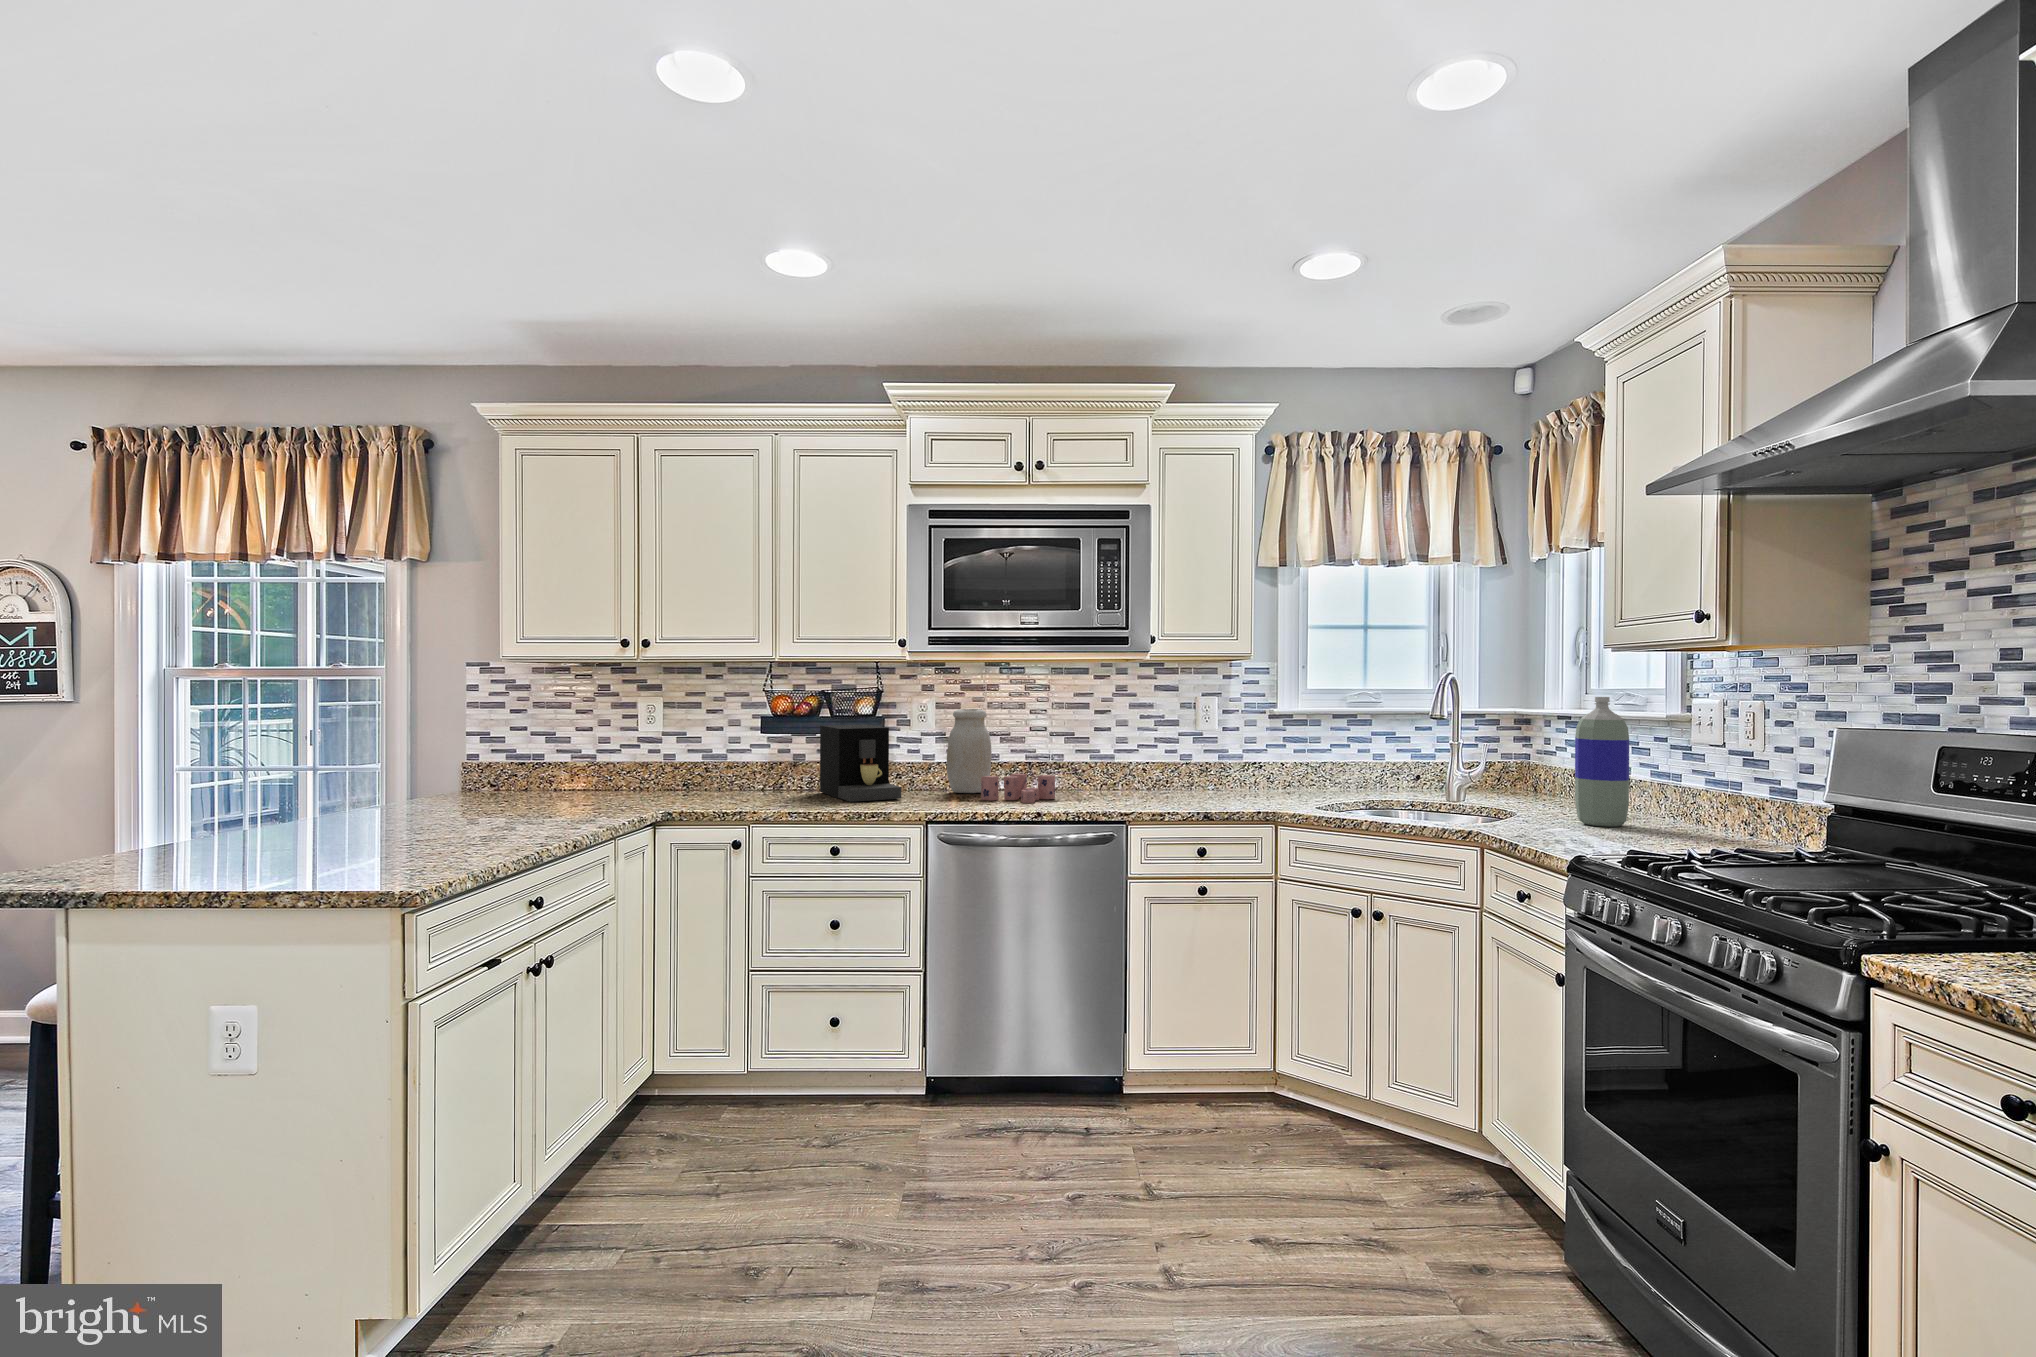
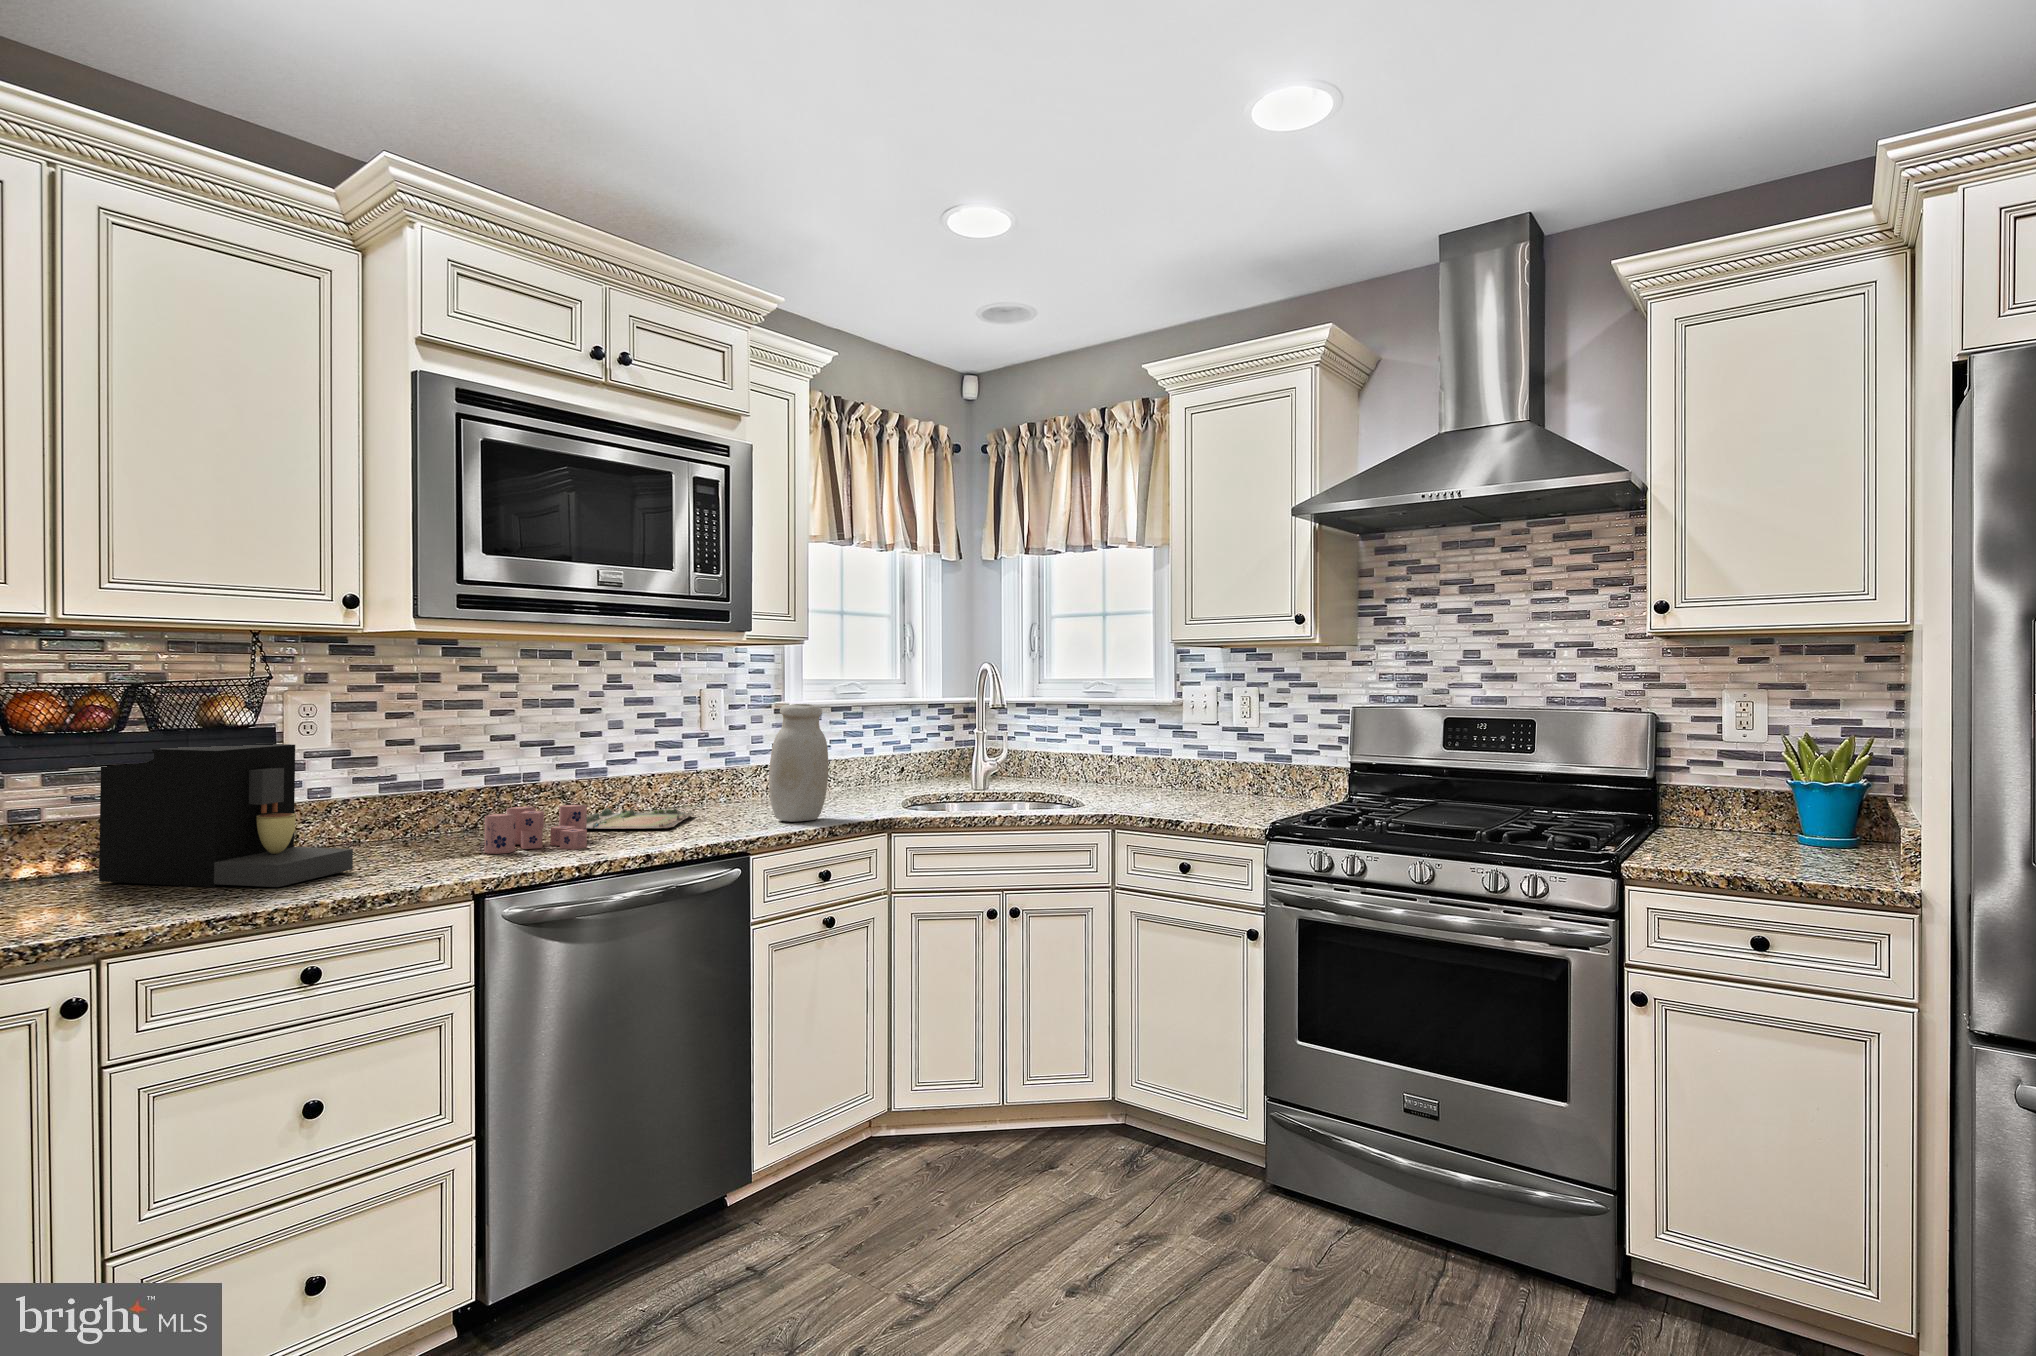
bottle: present [1575,697,1629,827] -> none [1126,684,1169,802]
jar: present [947,709,992,793] -> present [769,704,829,822]
tray: none [1070,781,1174,798] -> present [586,803,695,829]

